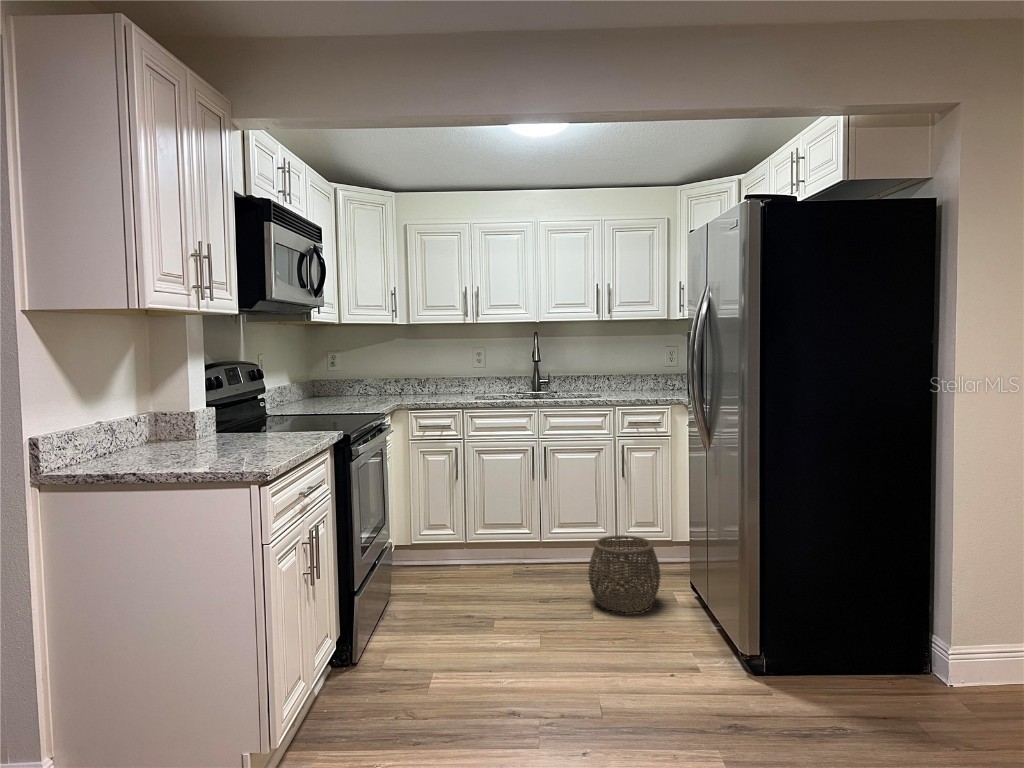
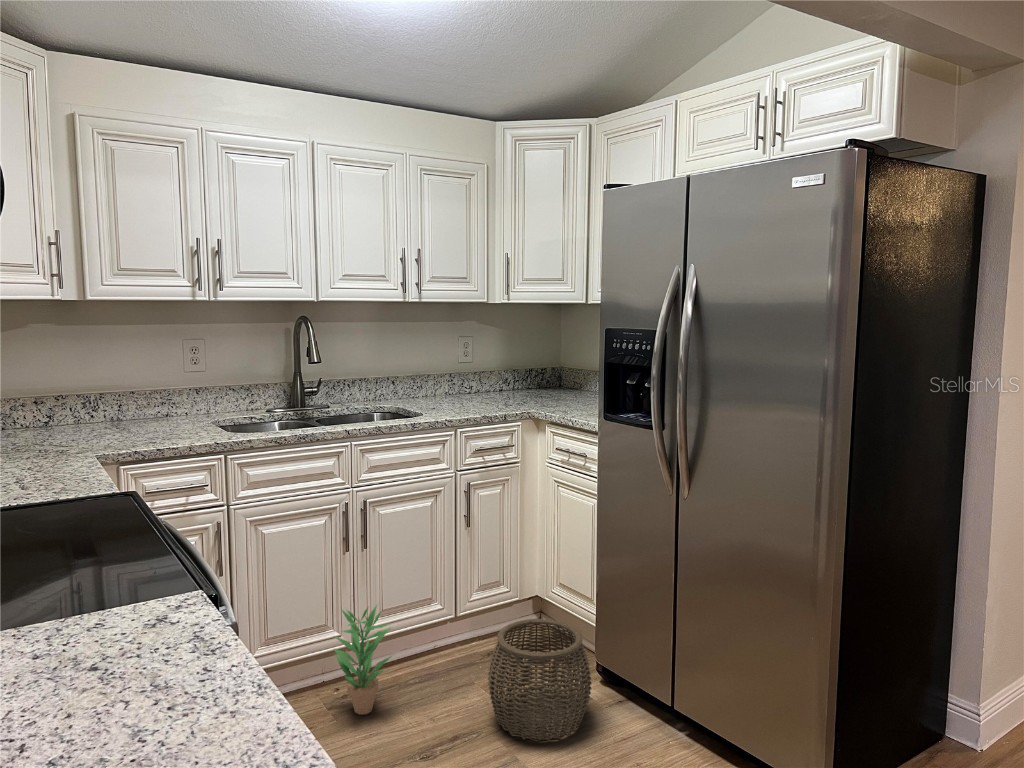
potted plant: none [509,508,547,579] -> present [334,605,392,715]

